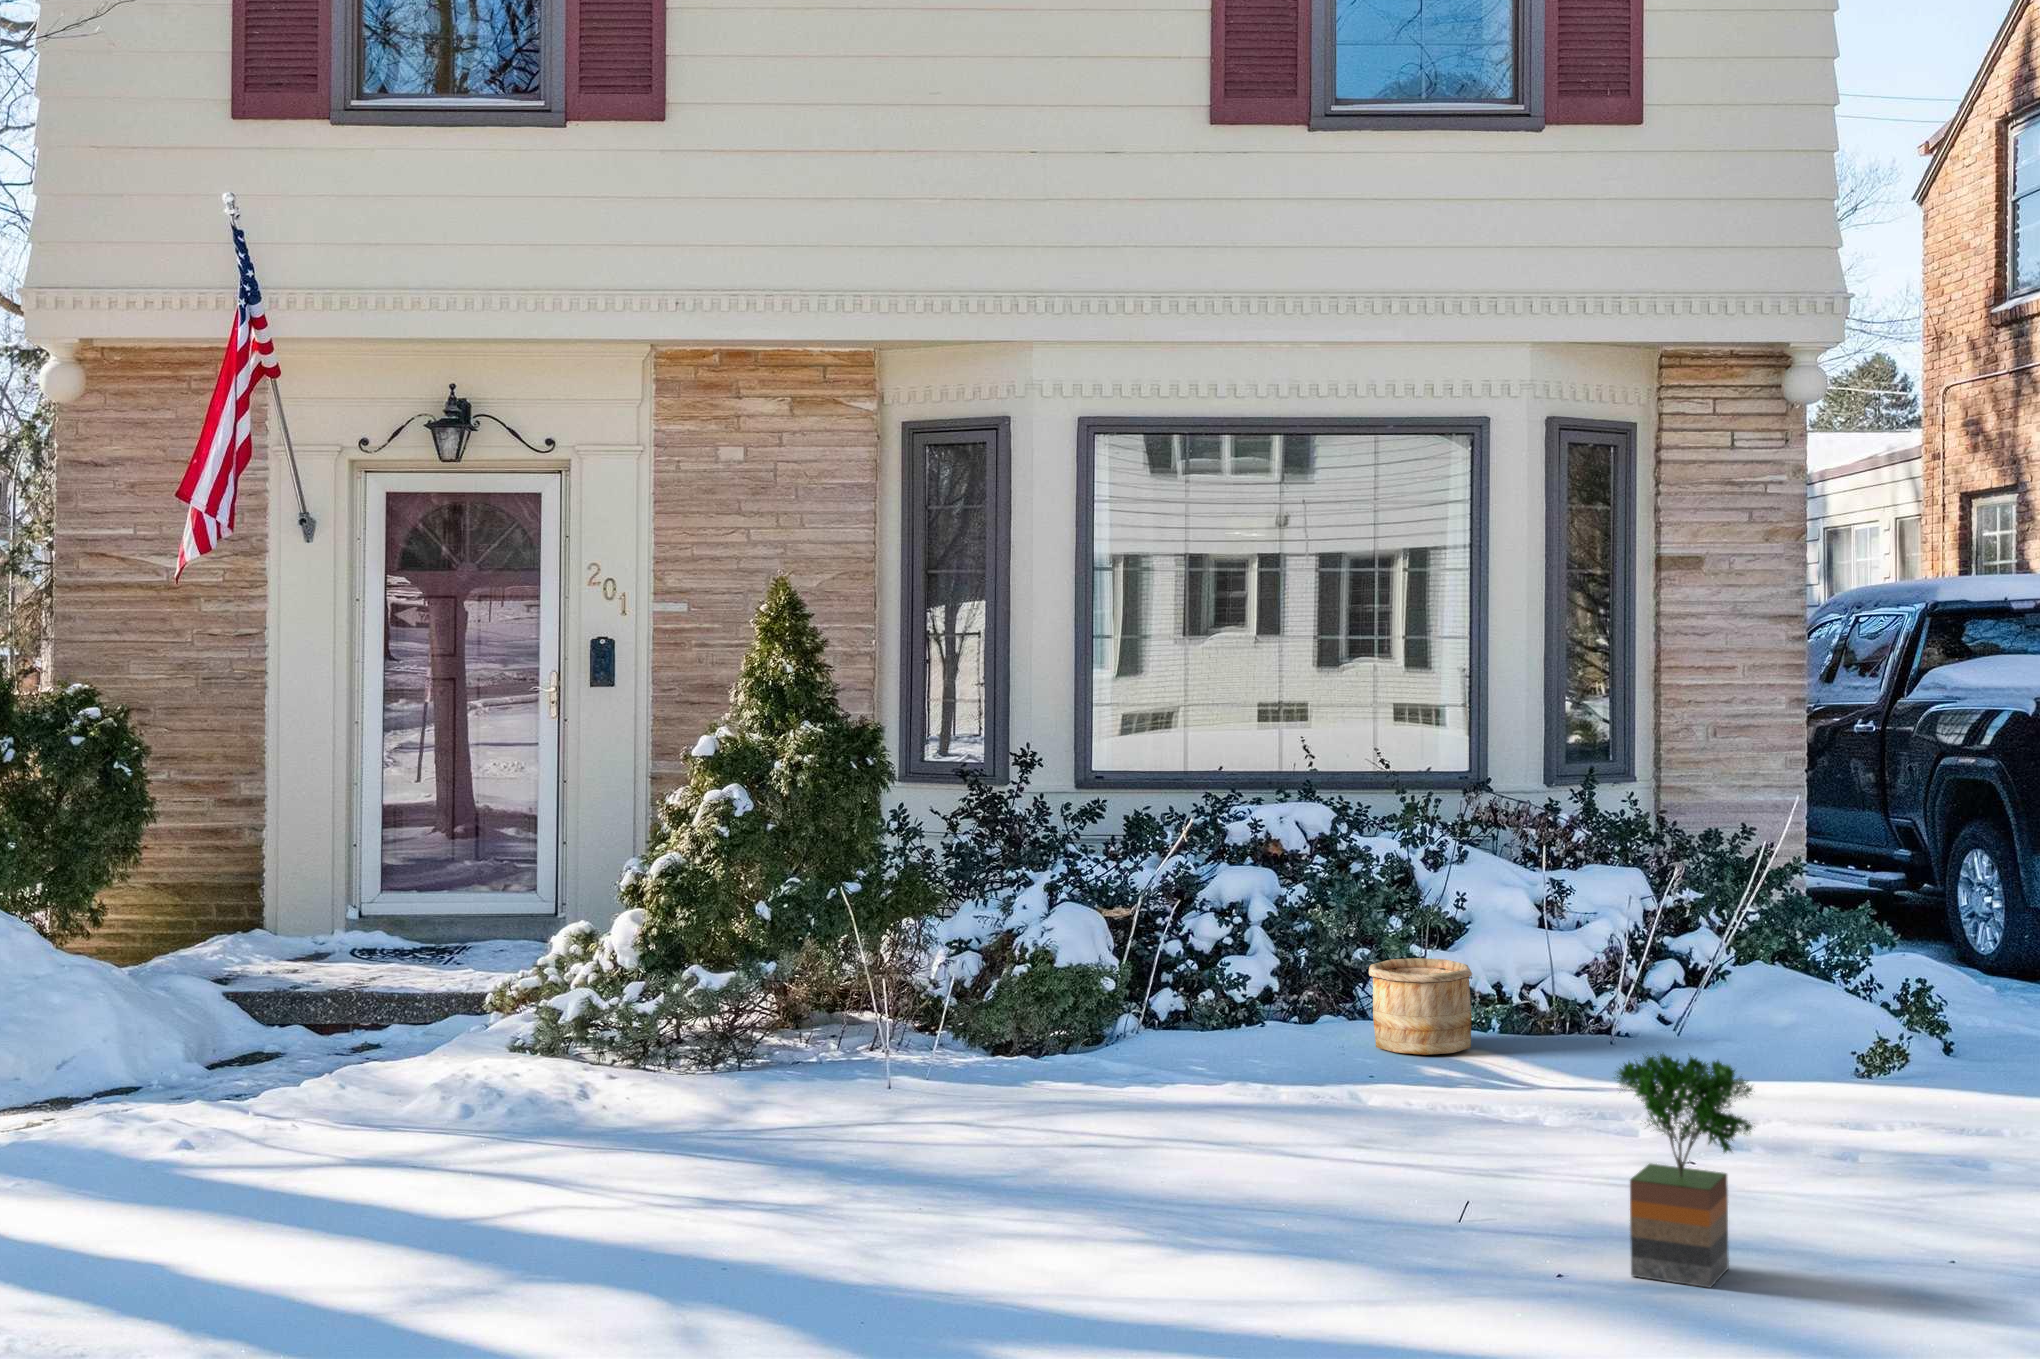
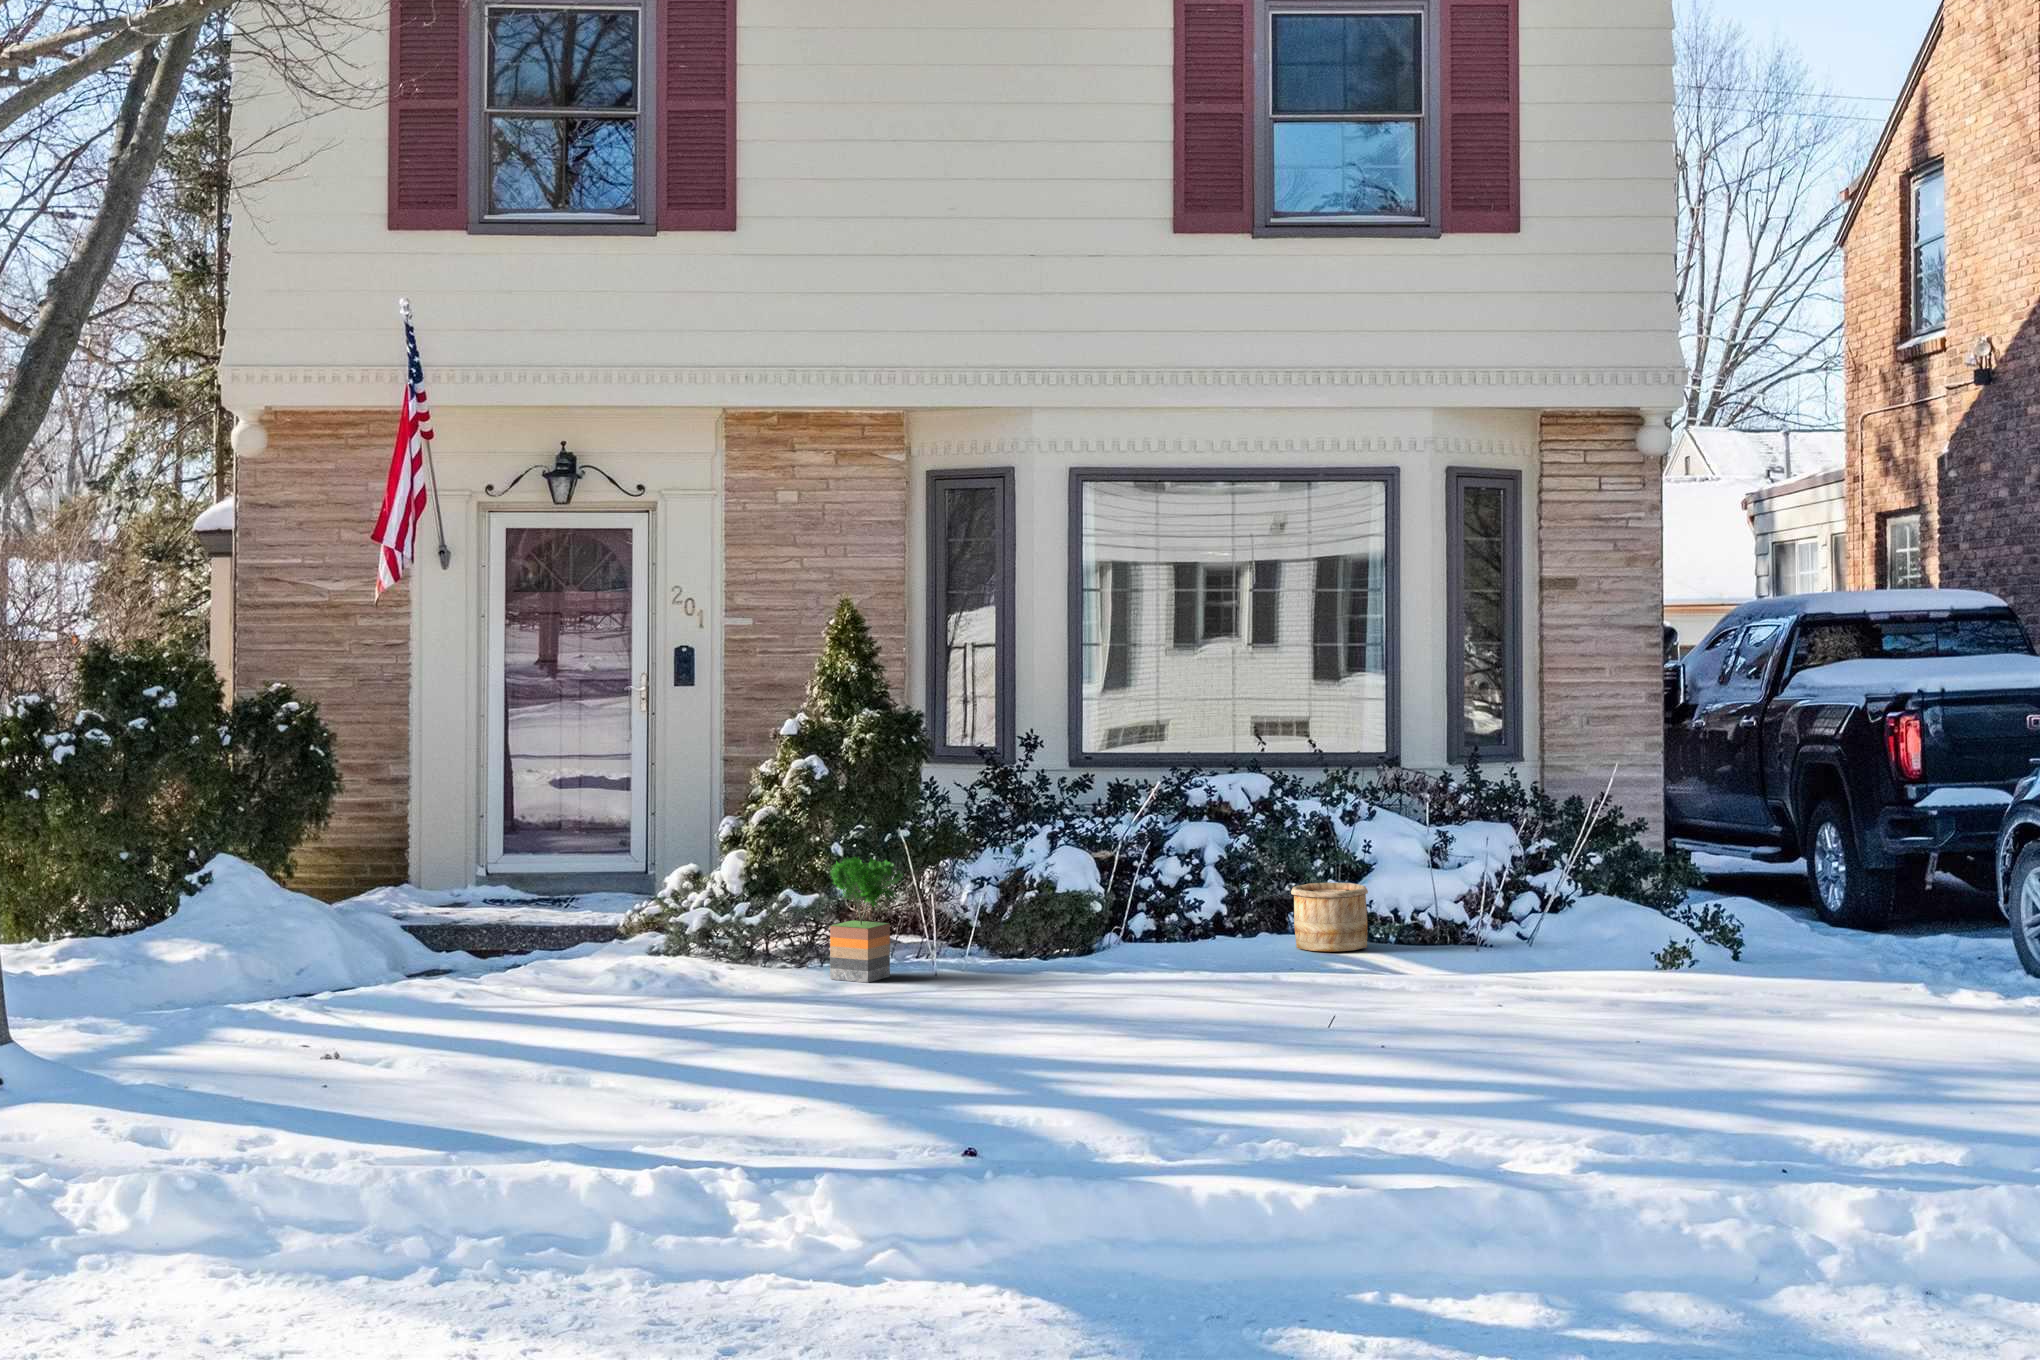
potted tree: present [1614,1054,1753,1288] -> present [830,857,902,983]

